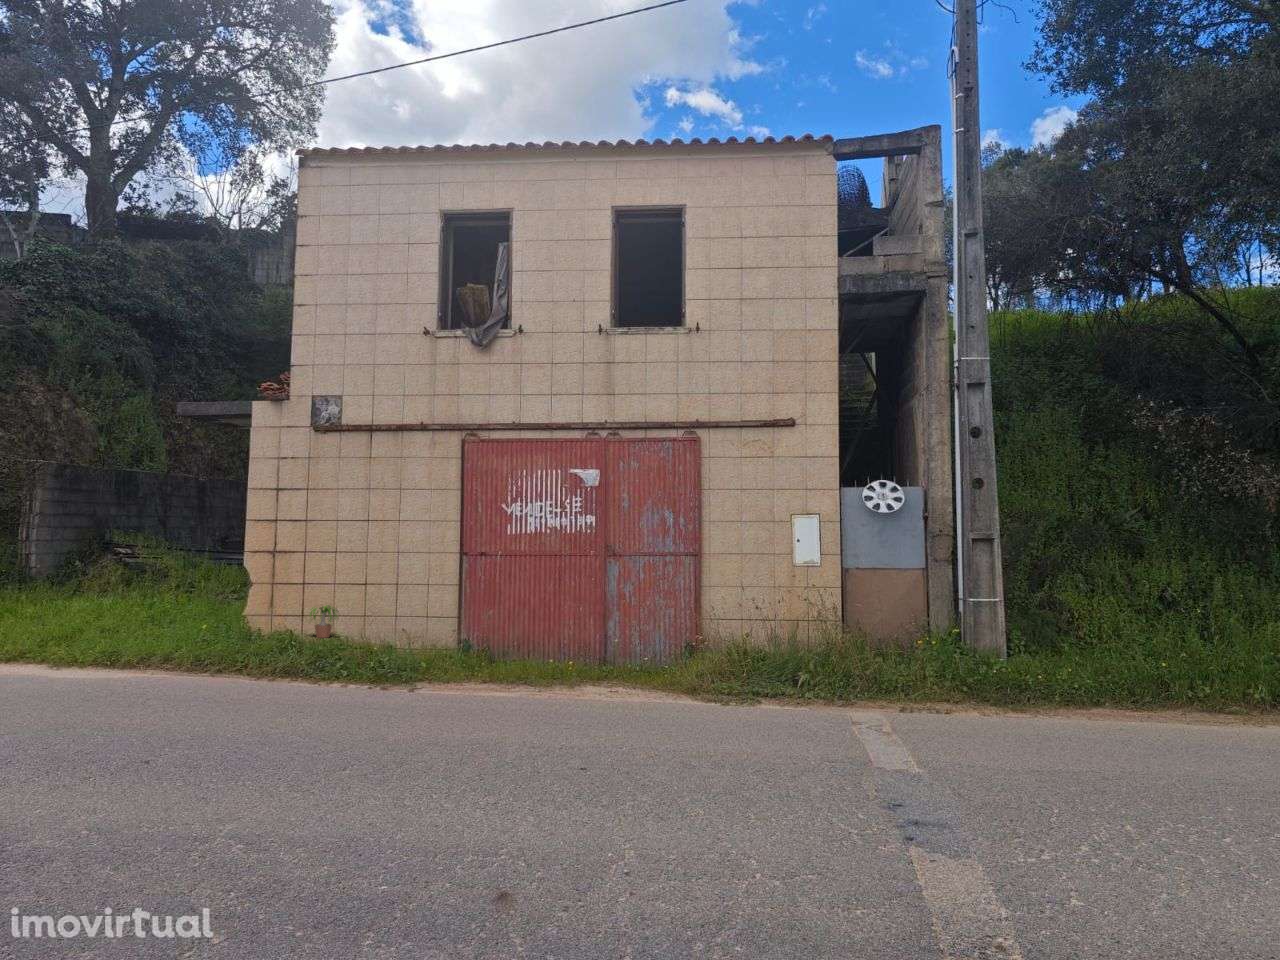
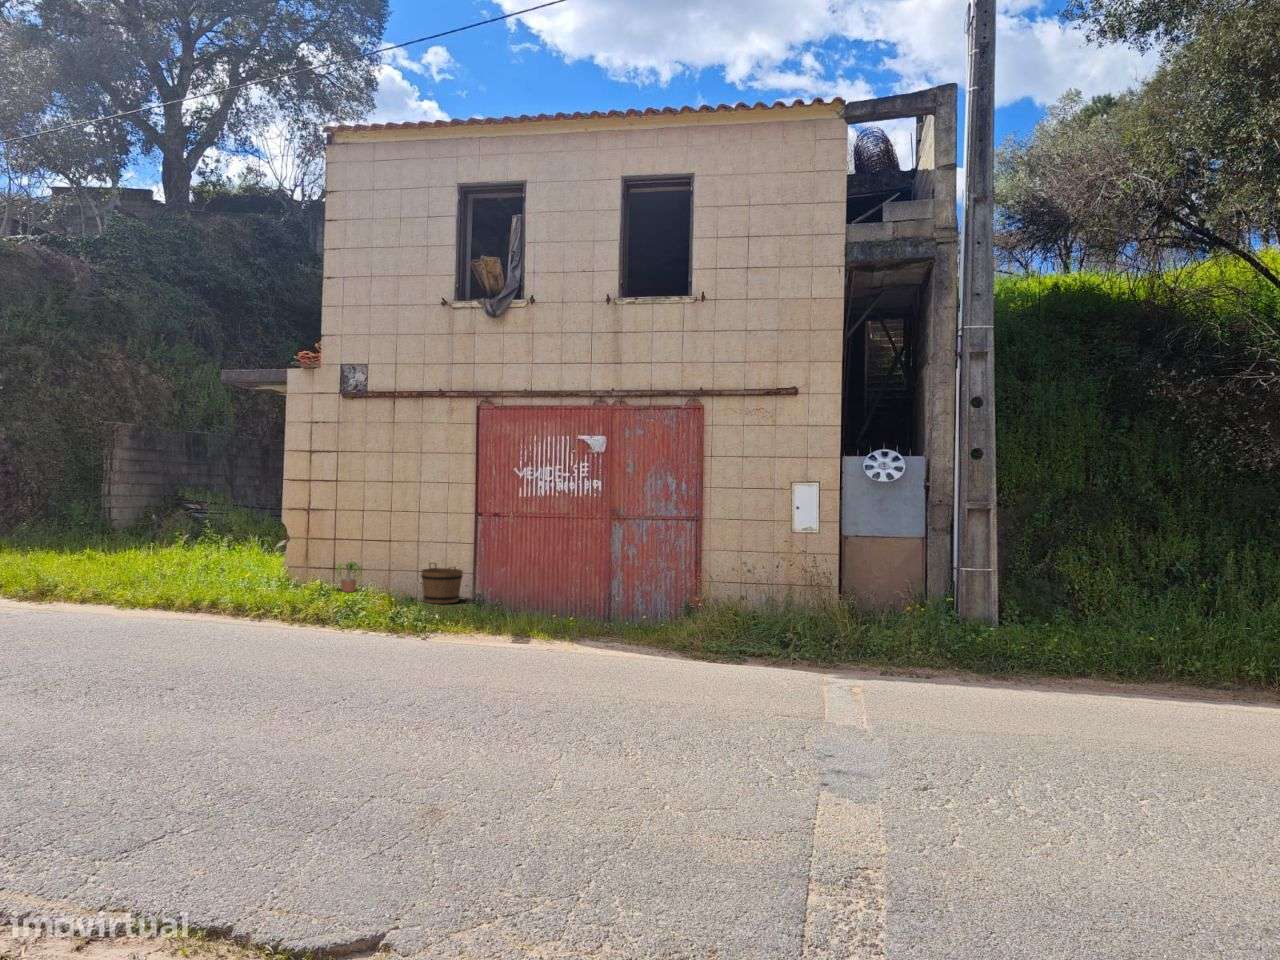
bucket: none [404,605,448,648] -> present [421,563,463,603]

